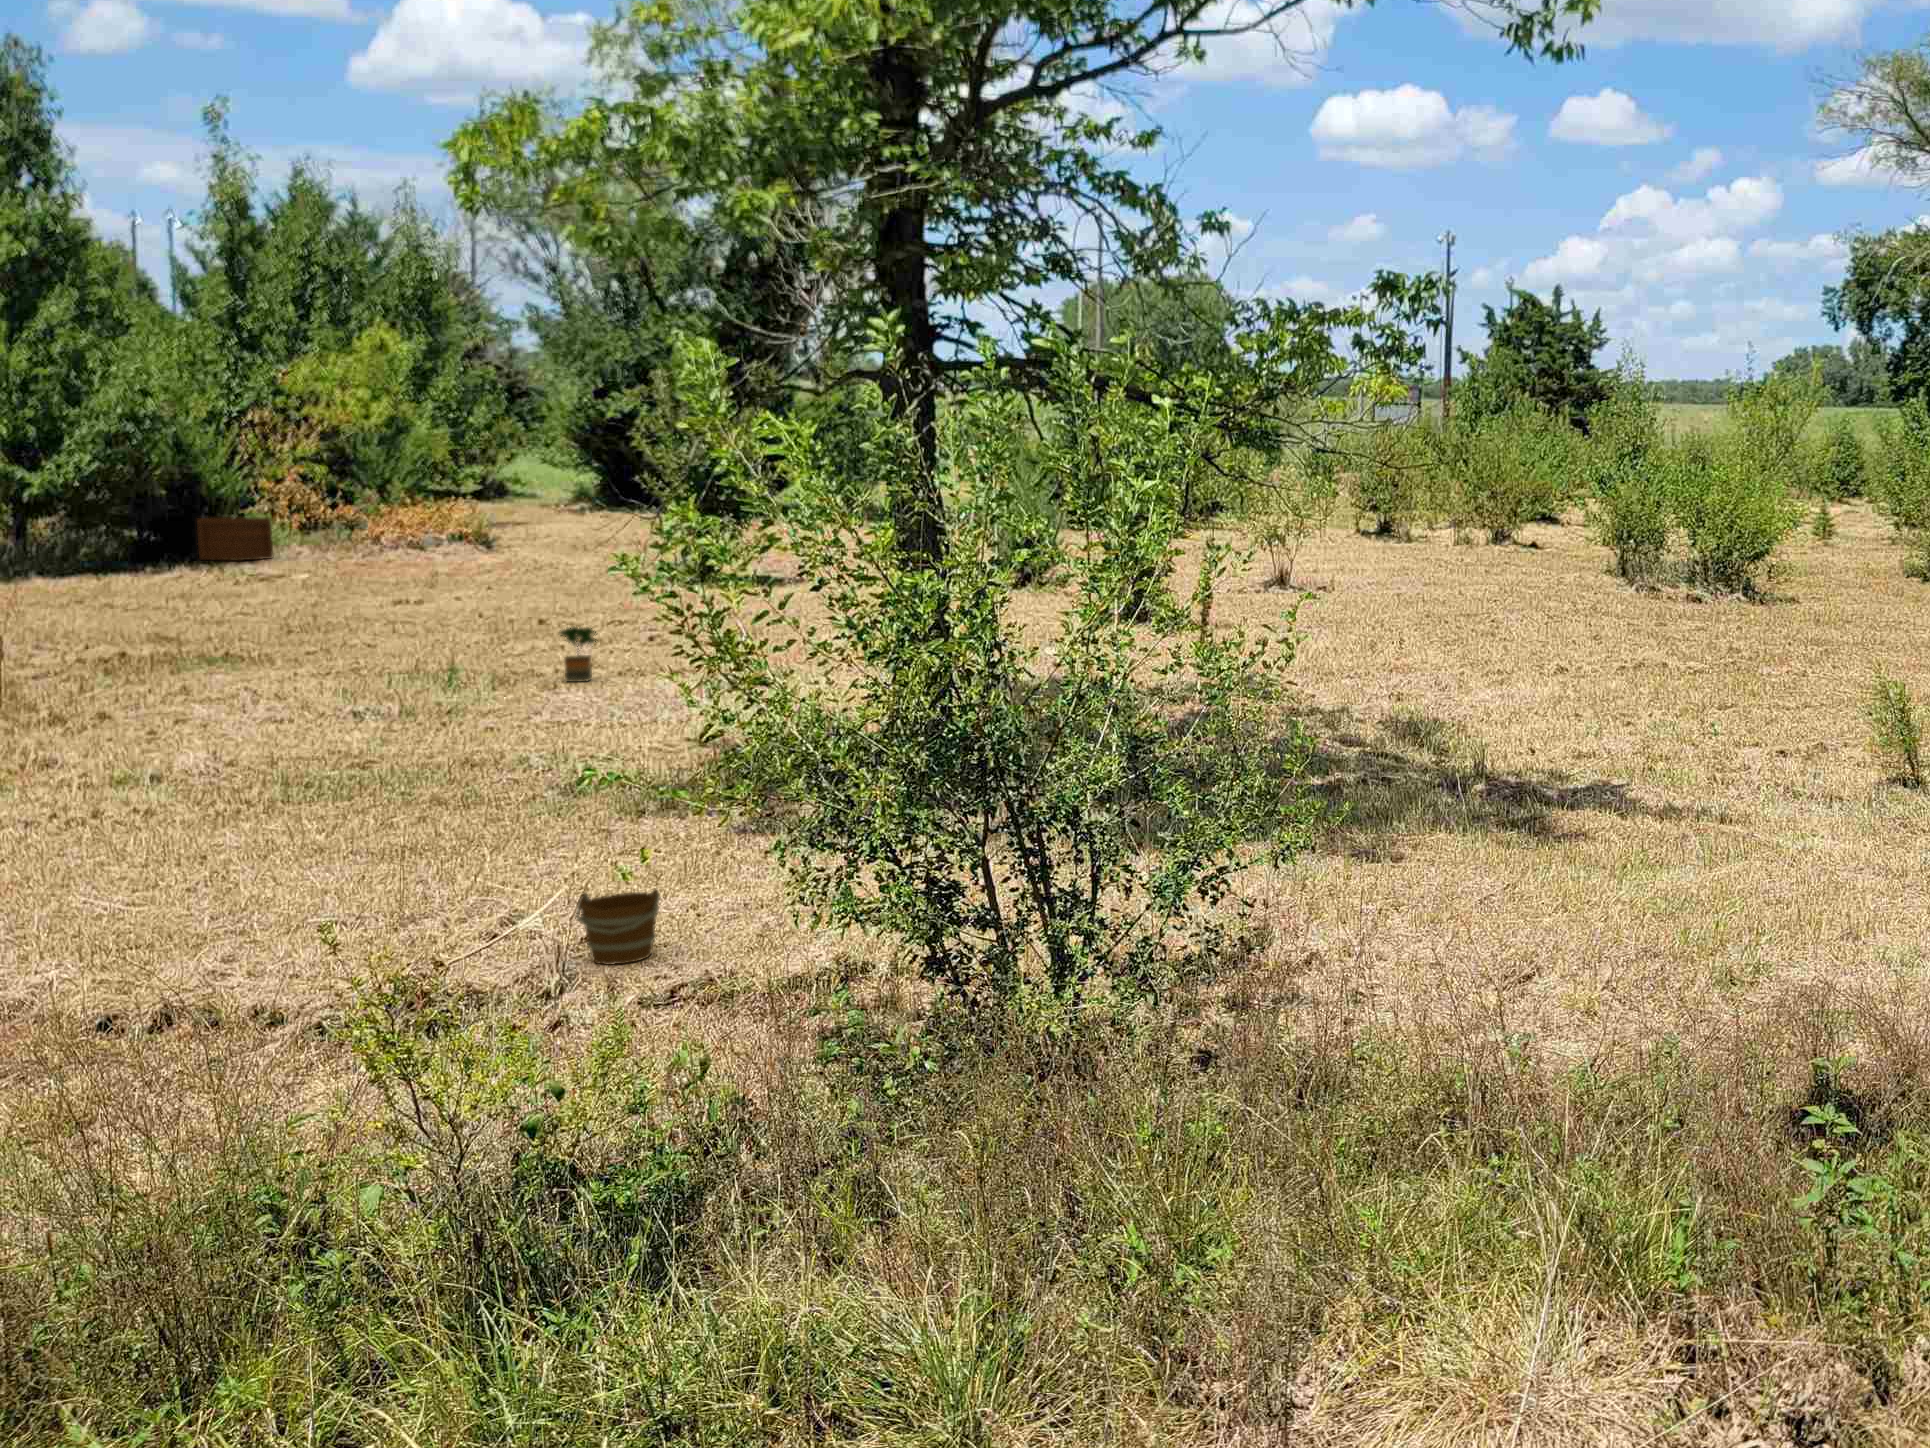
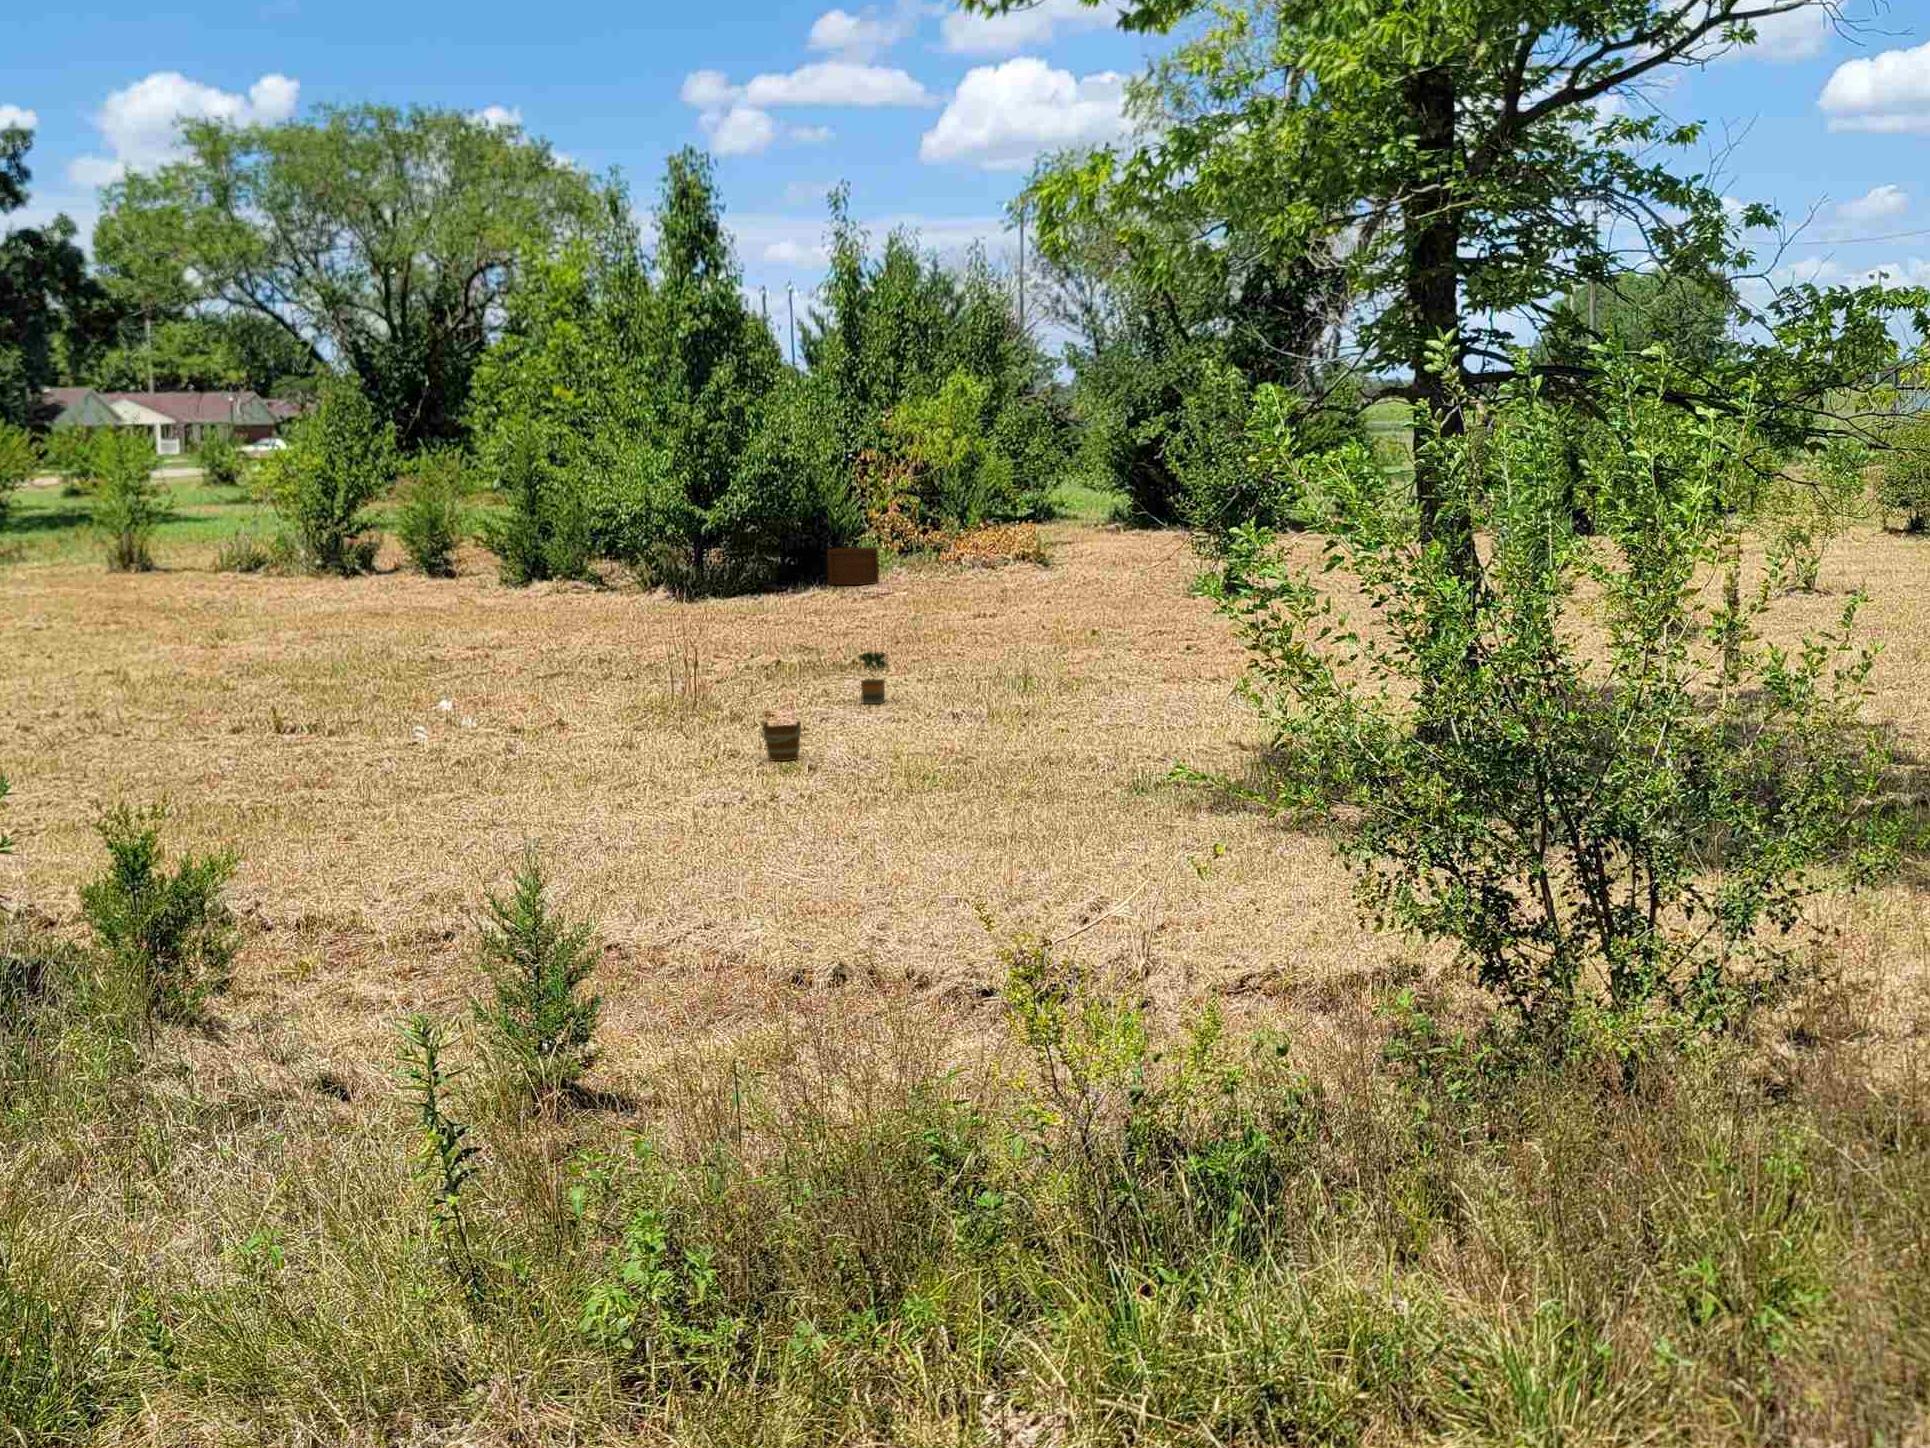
potted tree: present [560,627,598,682] -> present [858,651,888,704]
bucket: present [575,888,660,965] -> present [760,721,801,761]

